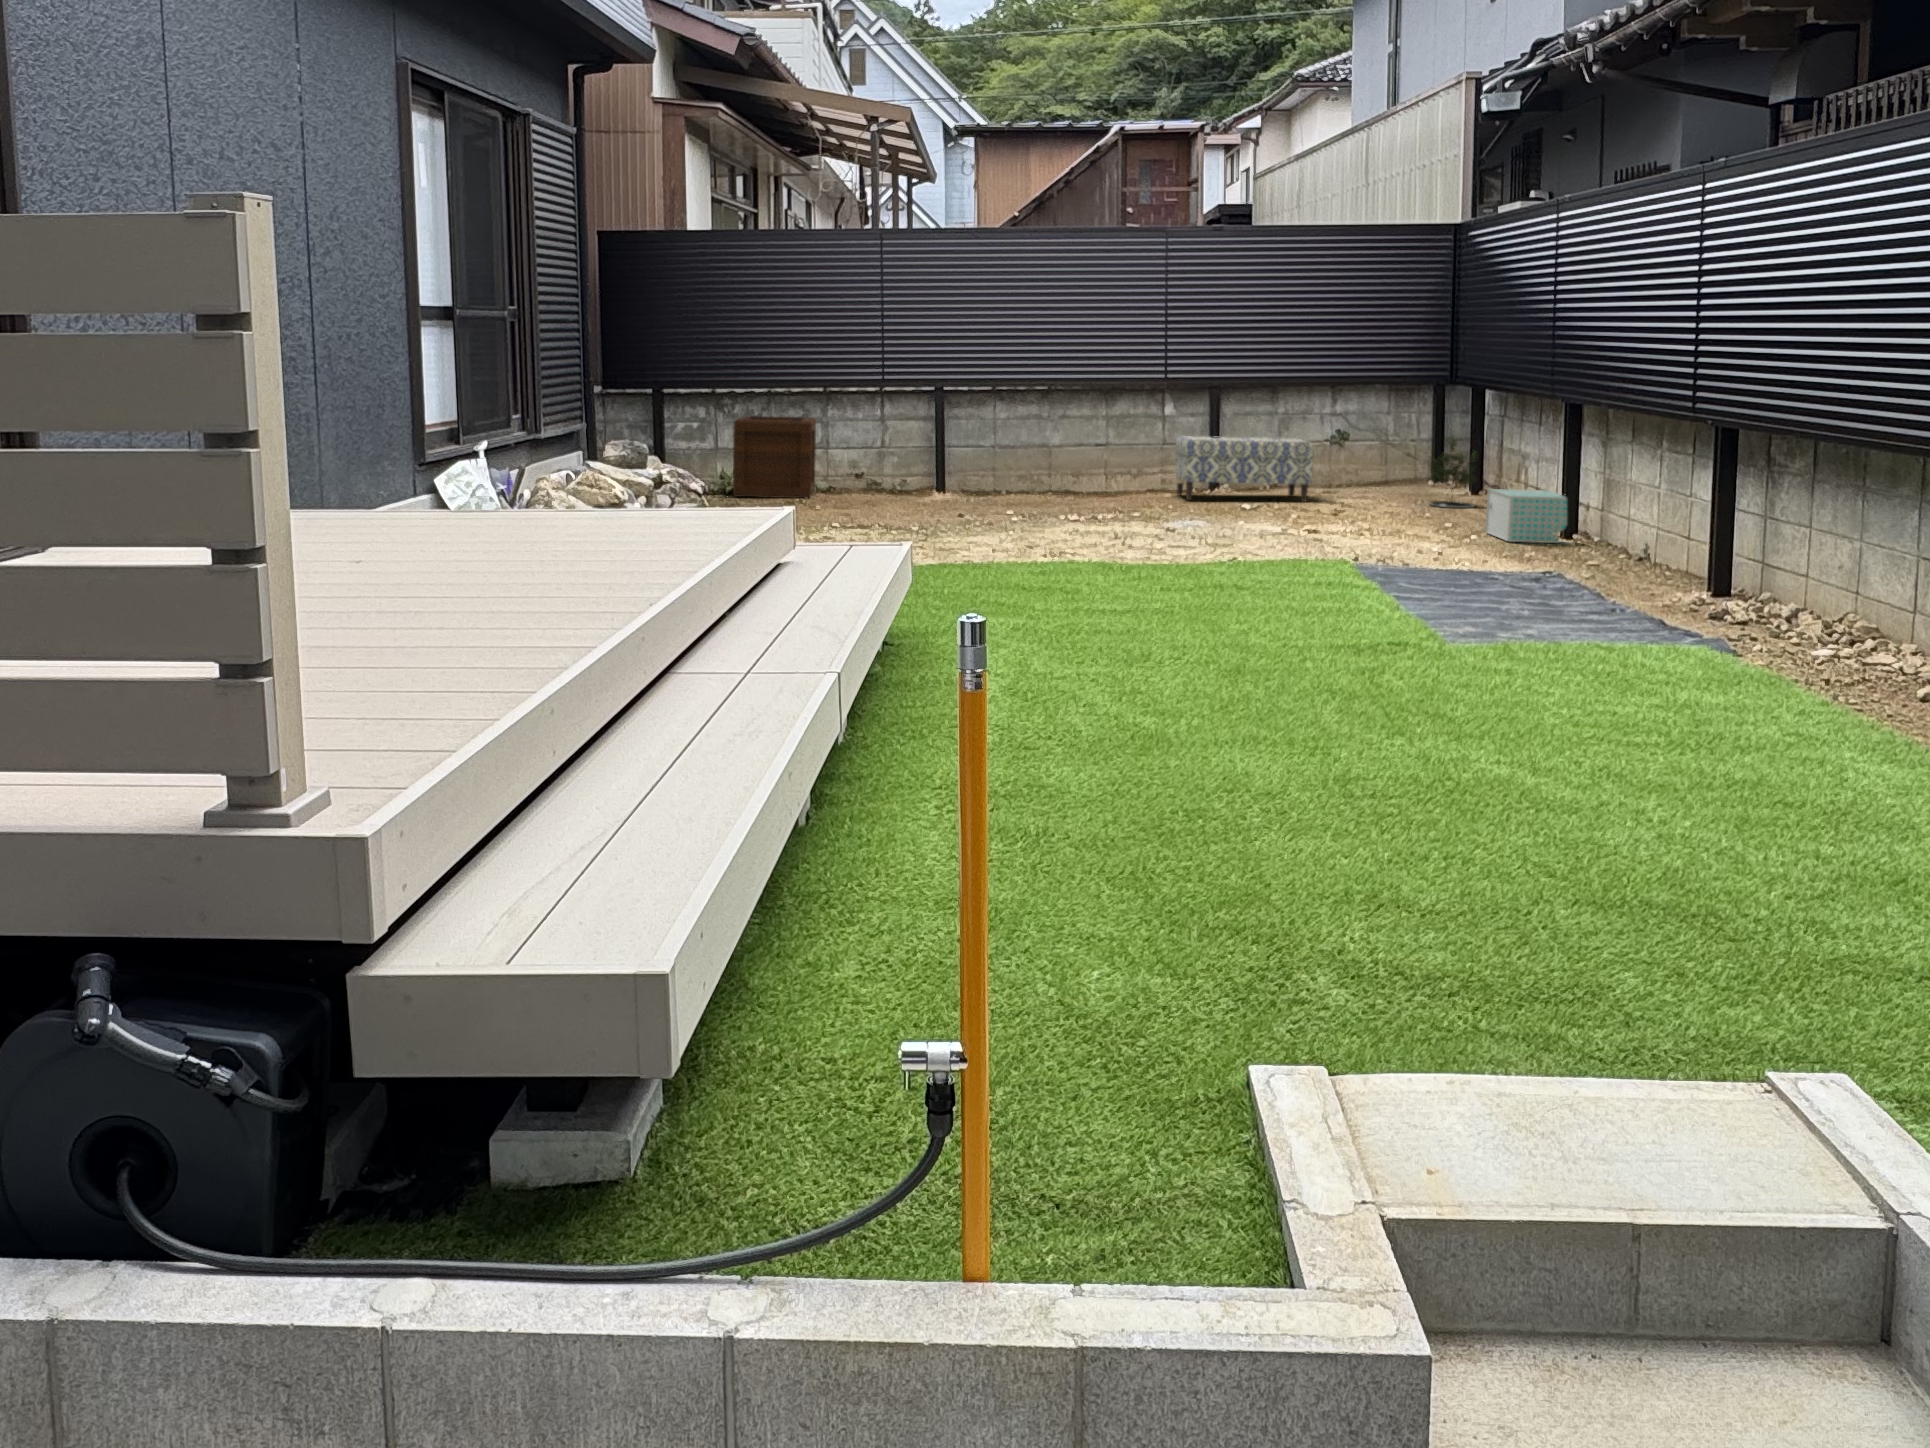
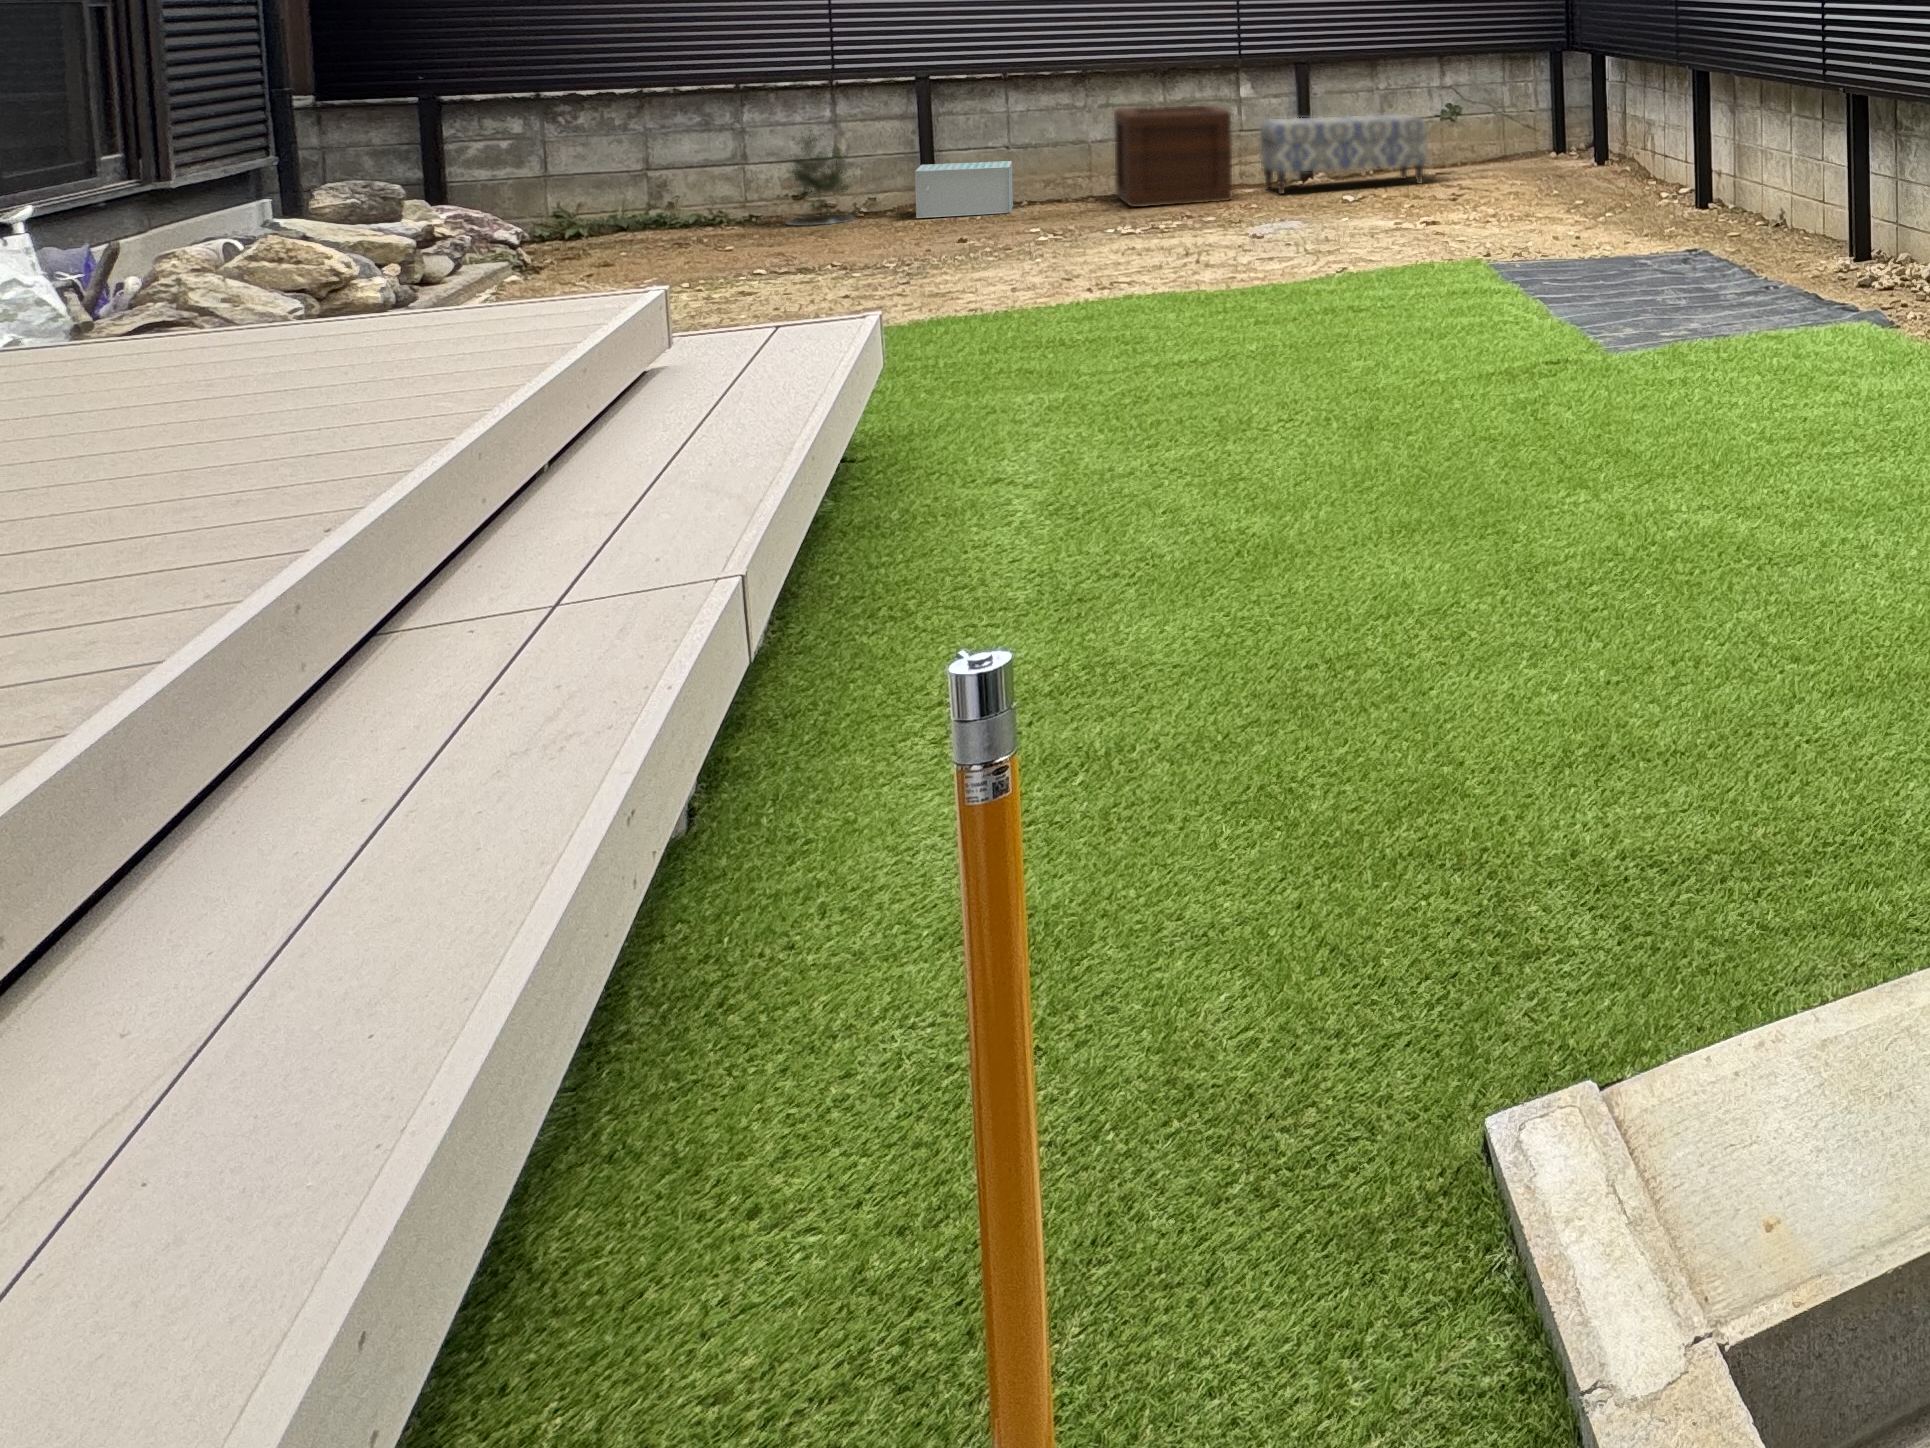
wooden crate: present [733,416,816,498] -> present [1114,106,1232,207]
potted tree: present [1427,430,1478,508] -> present [787,127,855,226]
storage box: present [1485,489,1567,543] -> present [915,161,1013,218]

